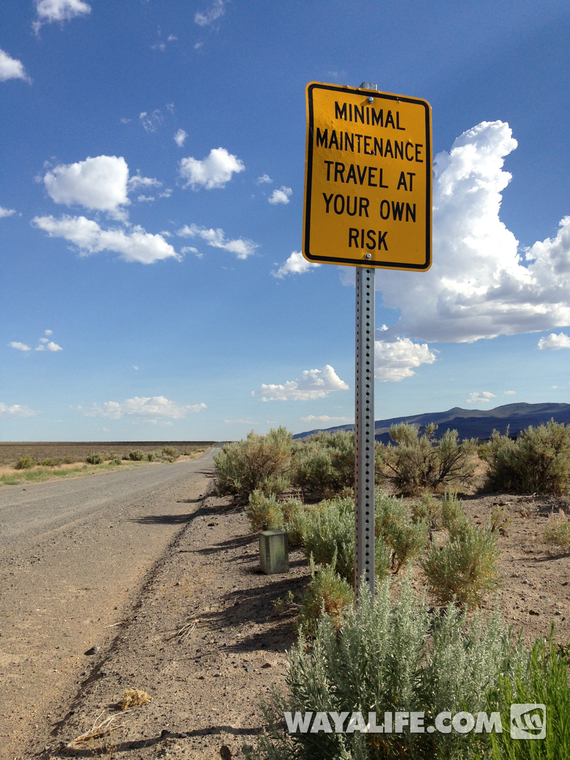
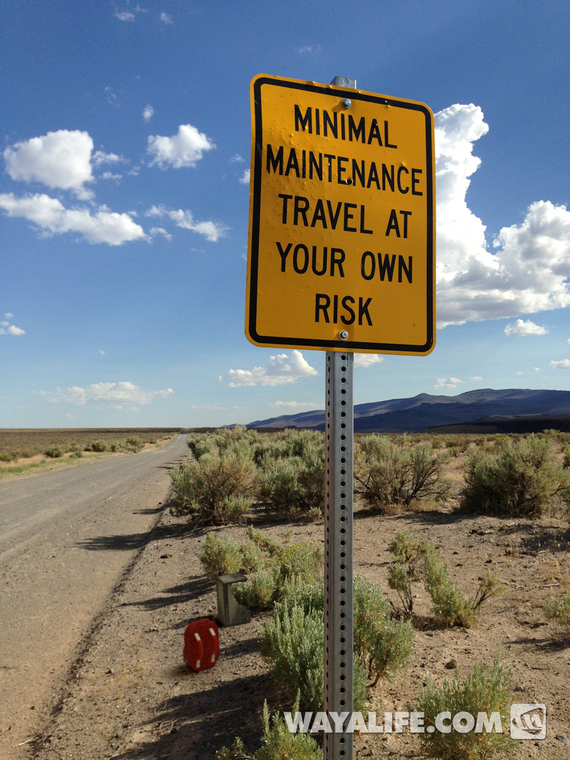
backpack: none [232,556,264,600] -> present [183,618,220,671]

